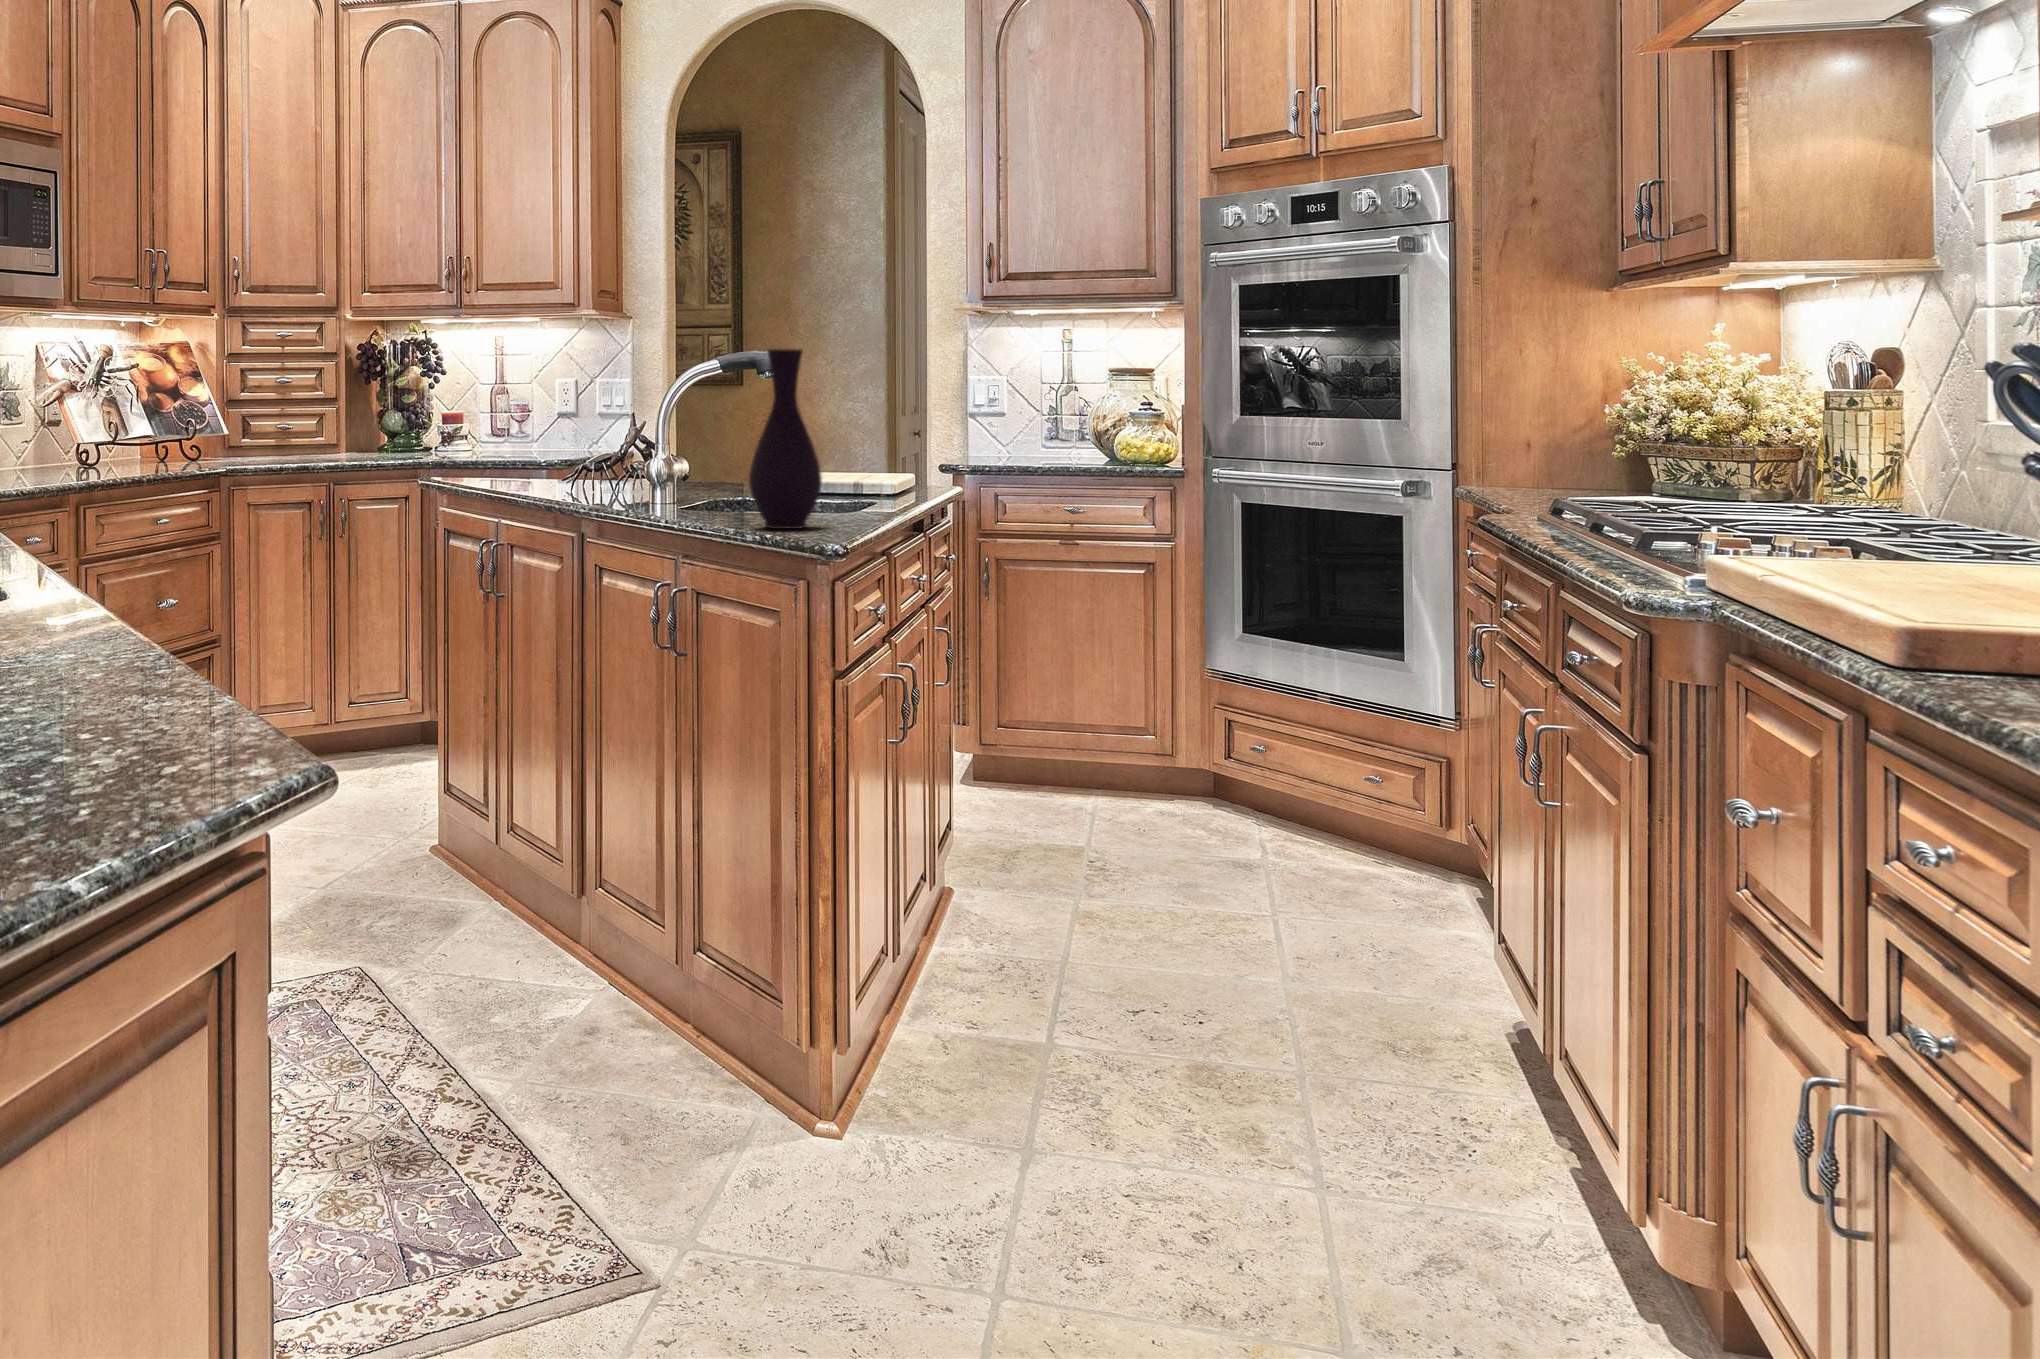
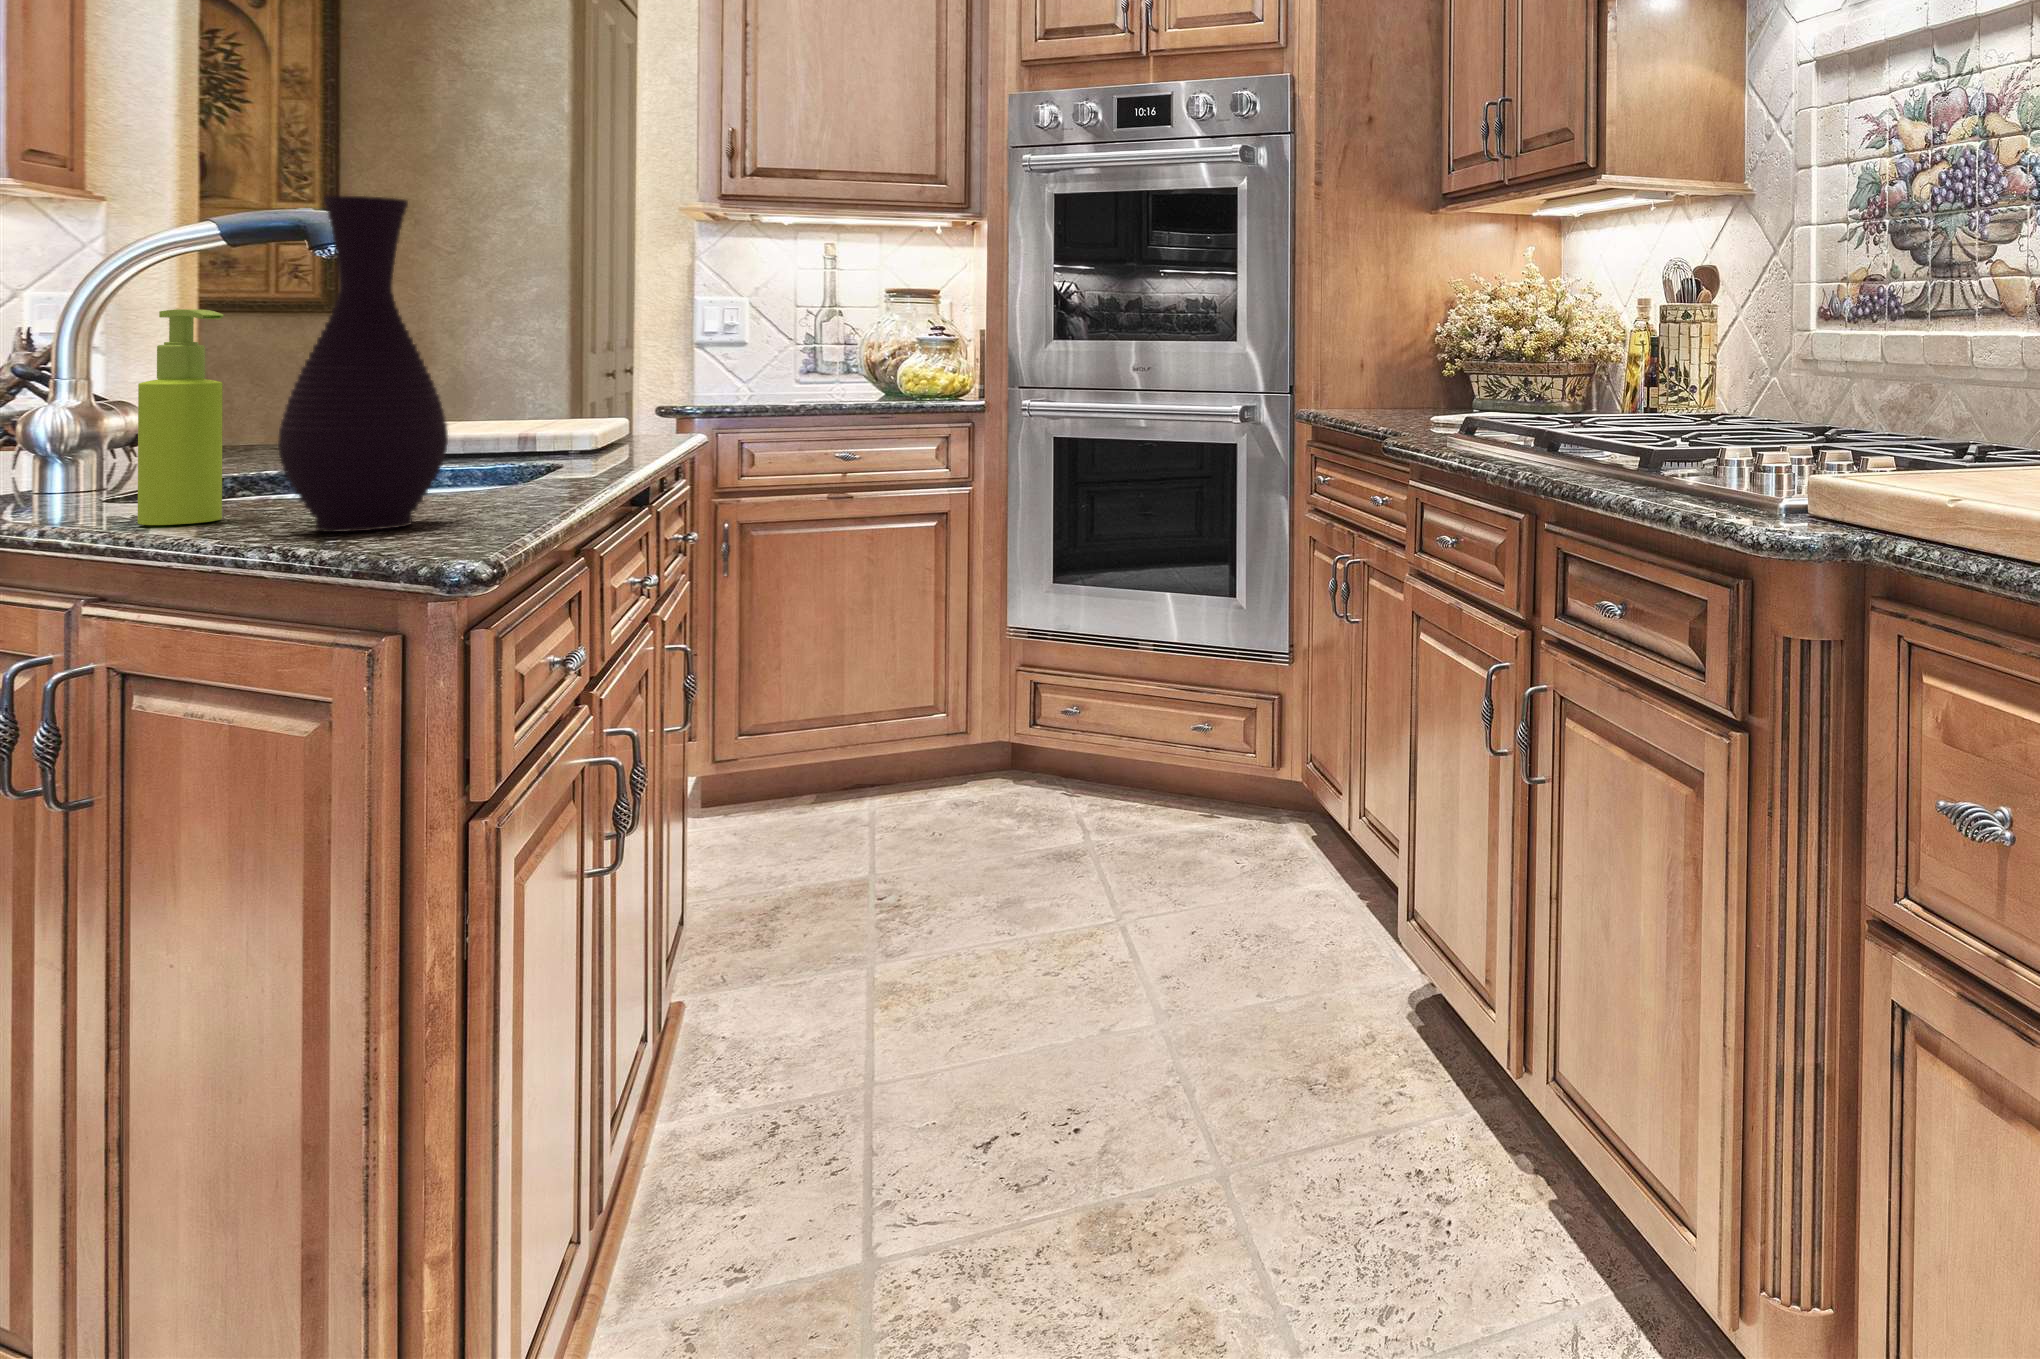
soap dispenser: none [688,409,722,522] -> present [138,309,224,525]

